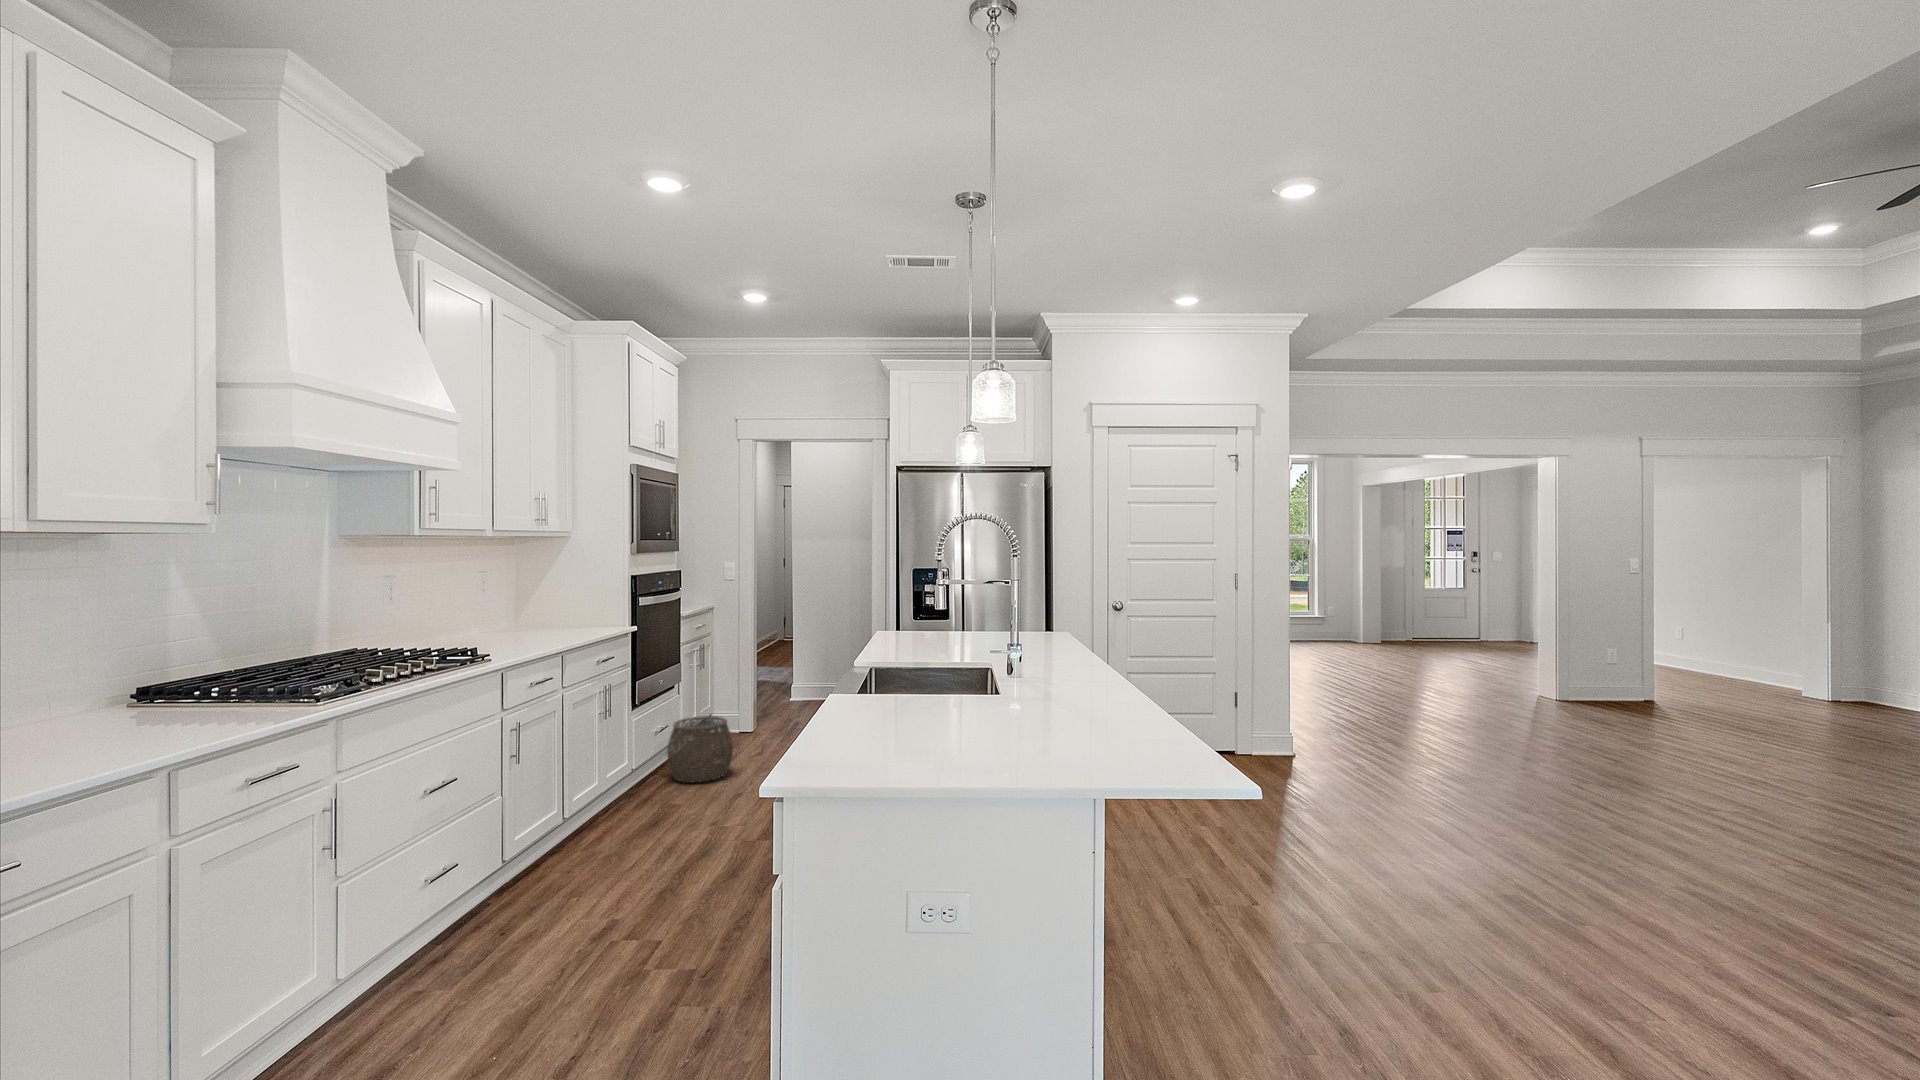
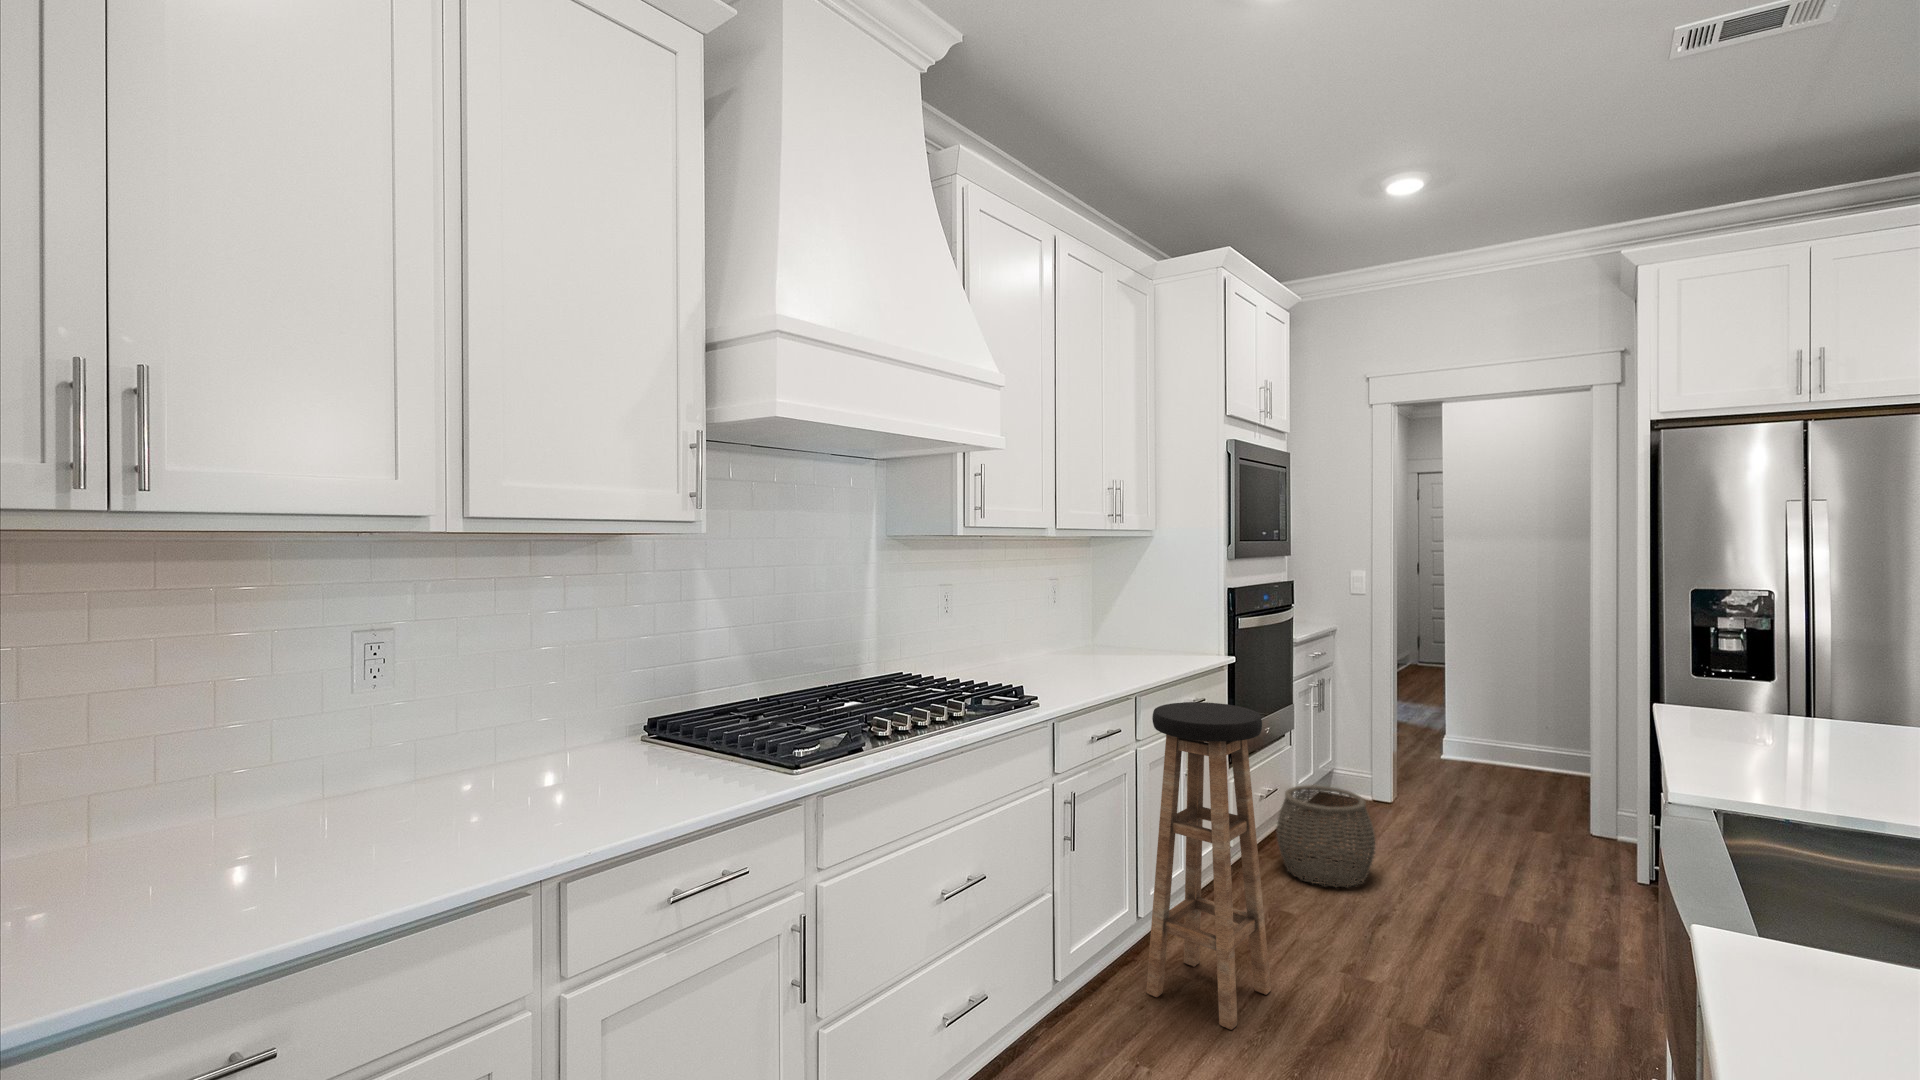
bar stool: none [572,654,660,863] -> present [1146,702,1271,1030]

